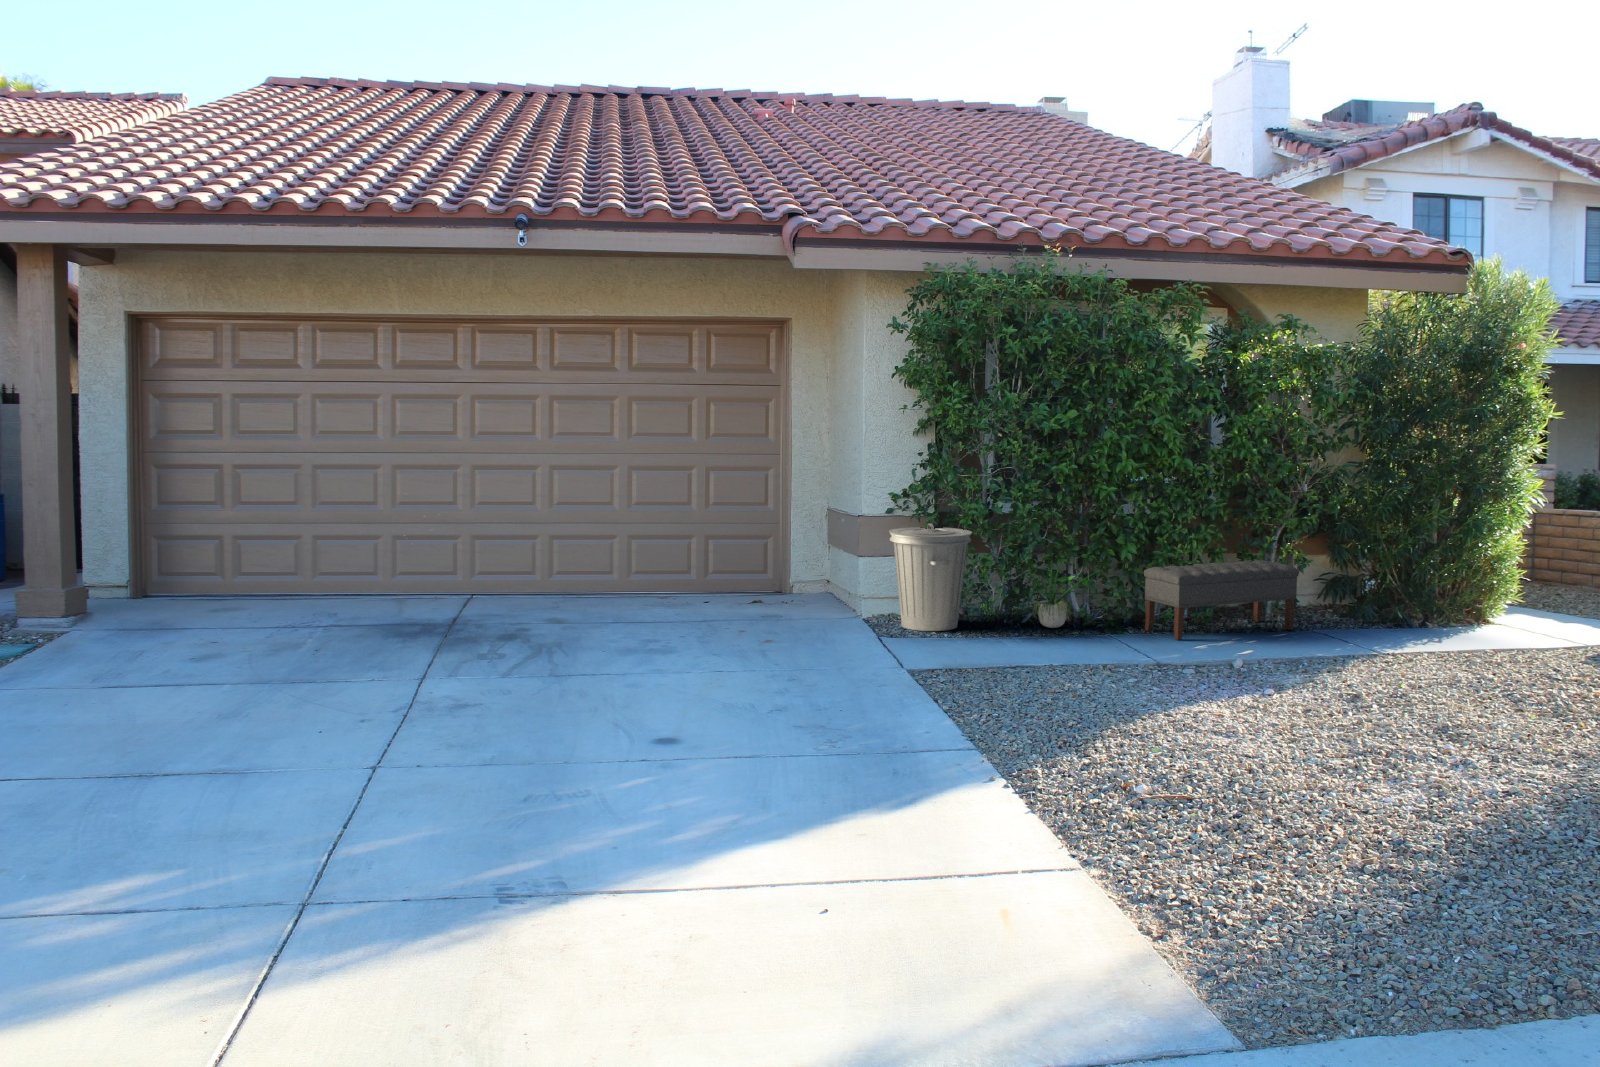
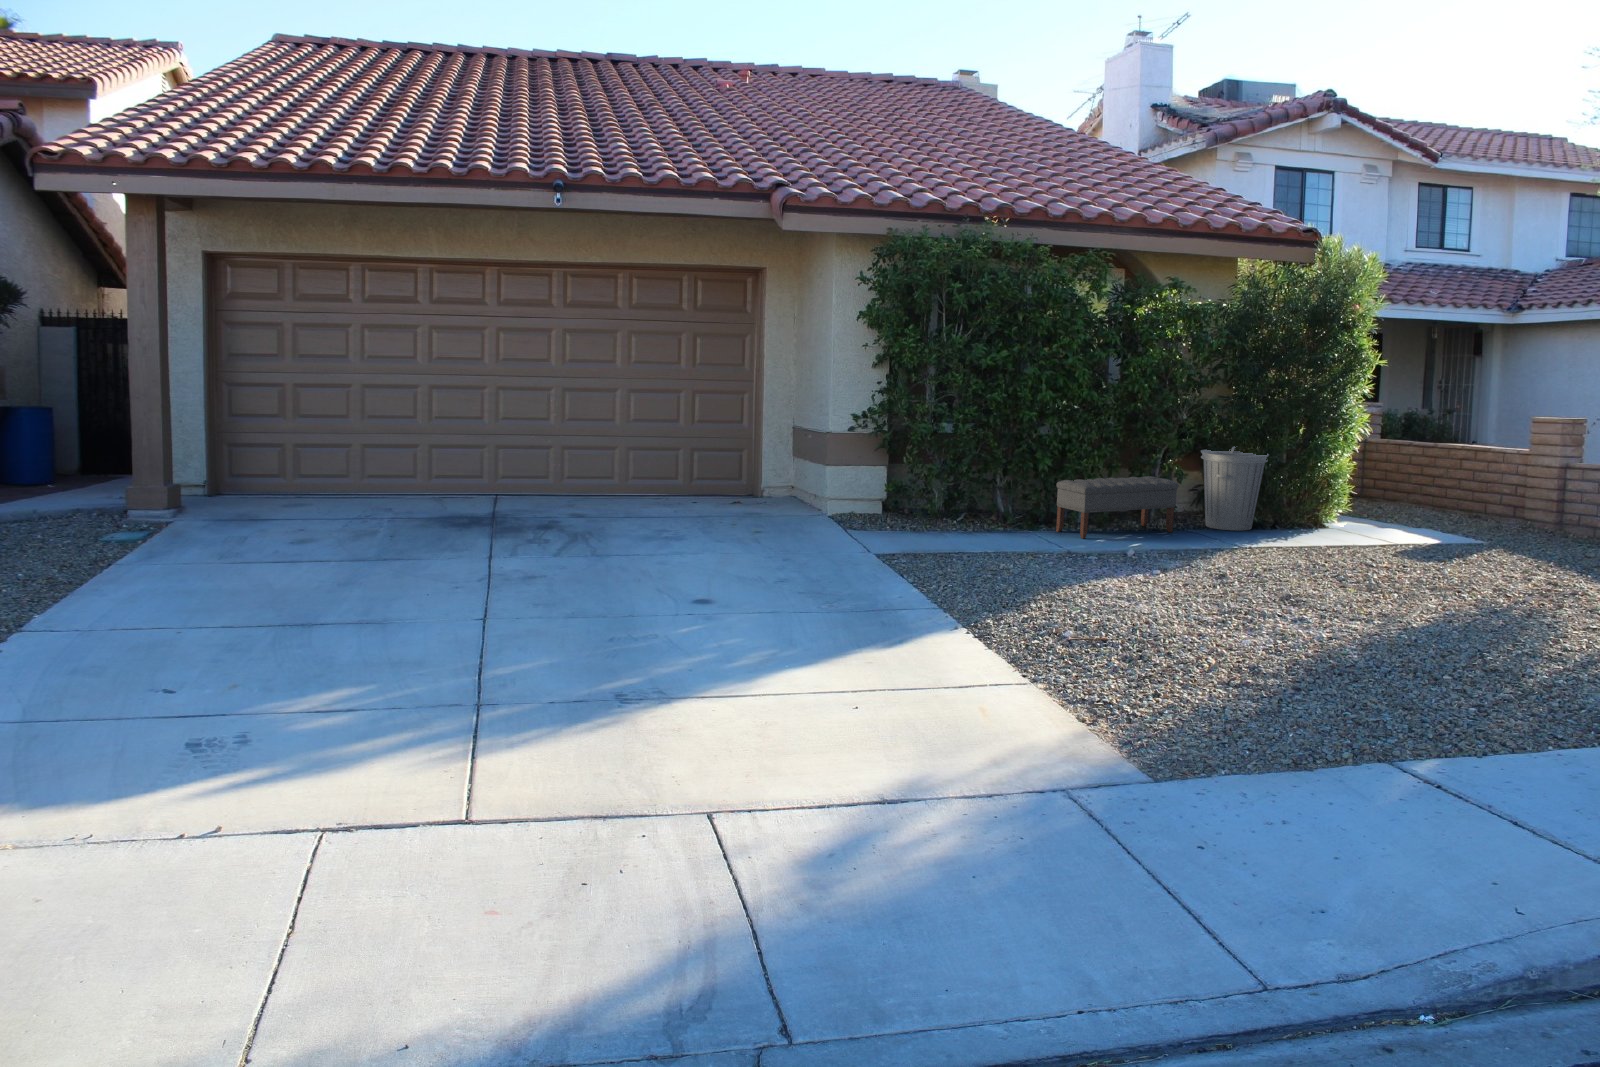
trash can: present [889,524,972,631] -> present [1201,446,1269,531]
potted plant: present [1030,562,1100,628] -> none [963,461,1026,529]

